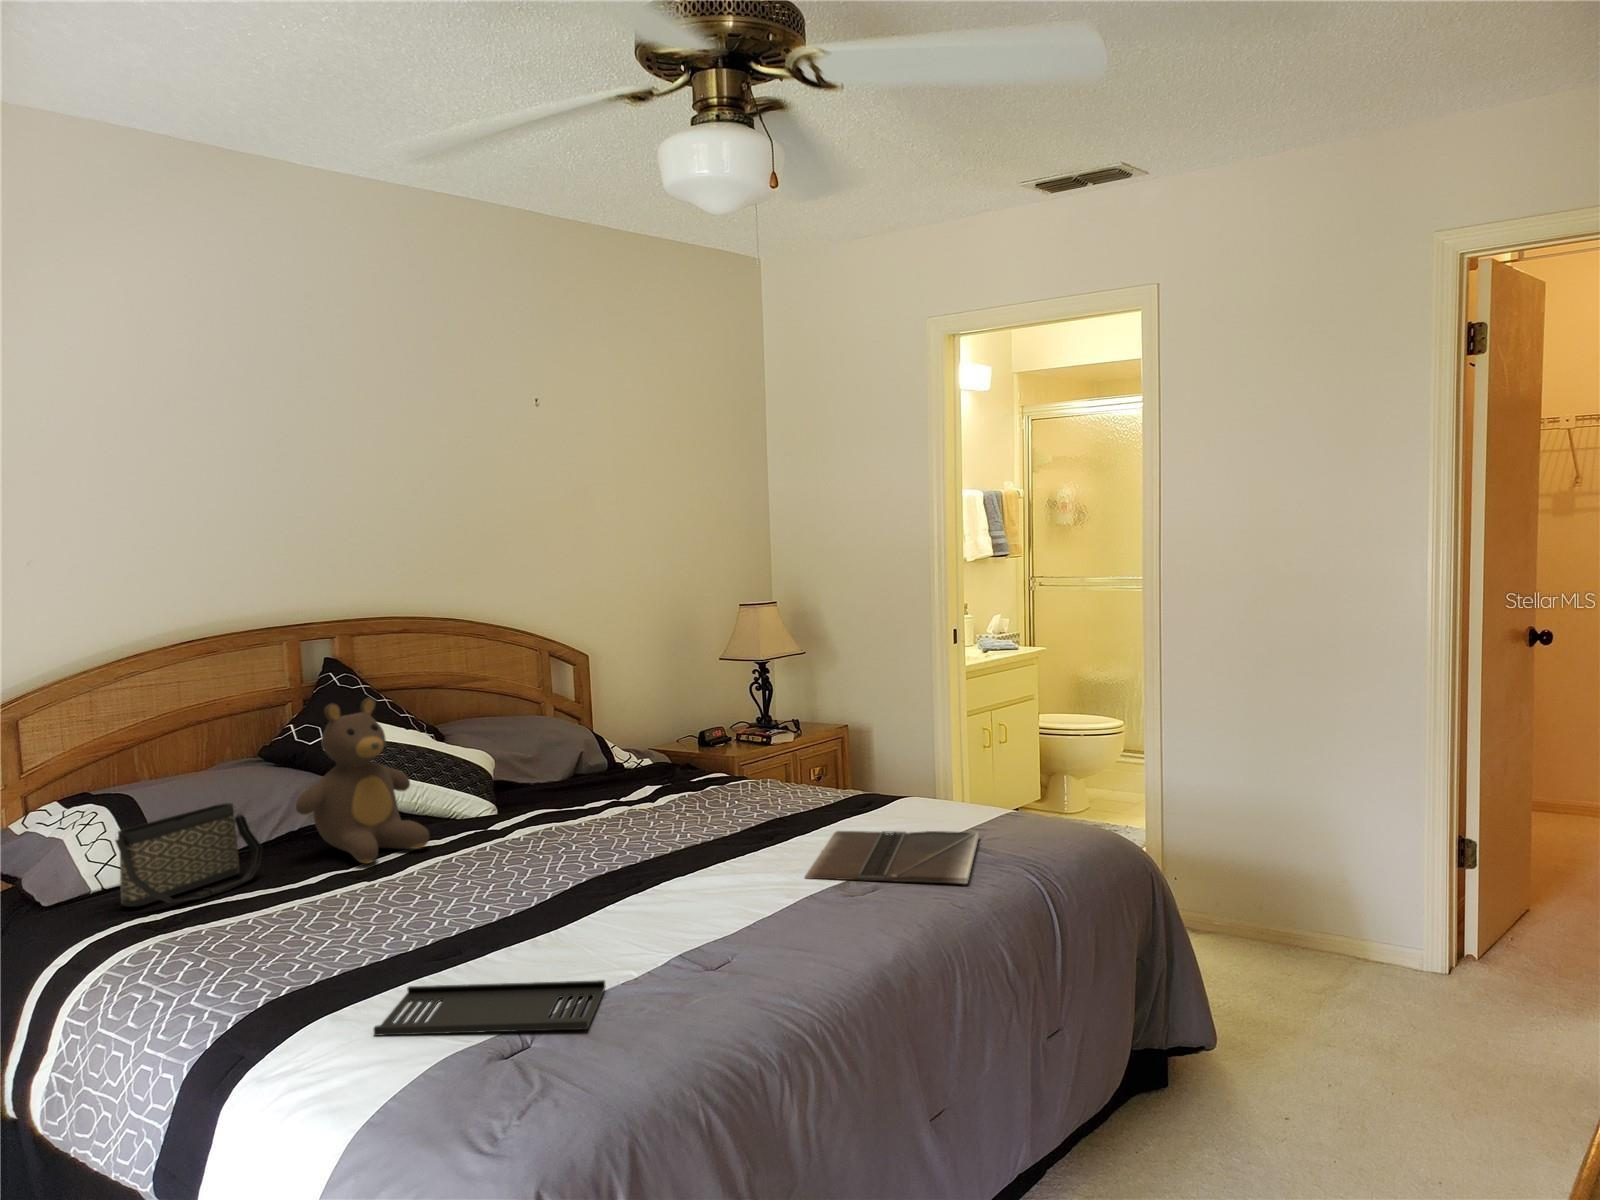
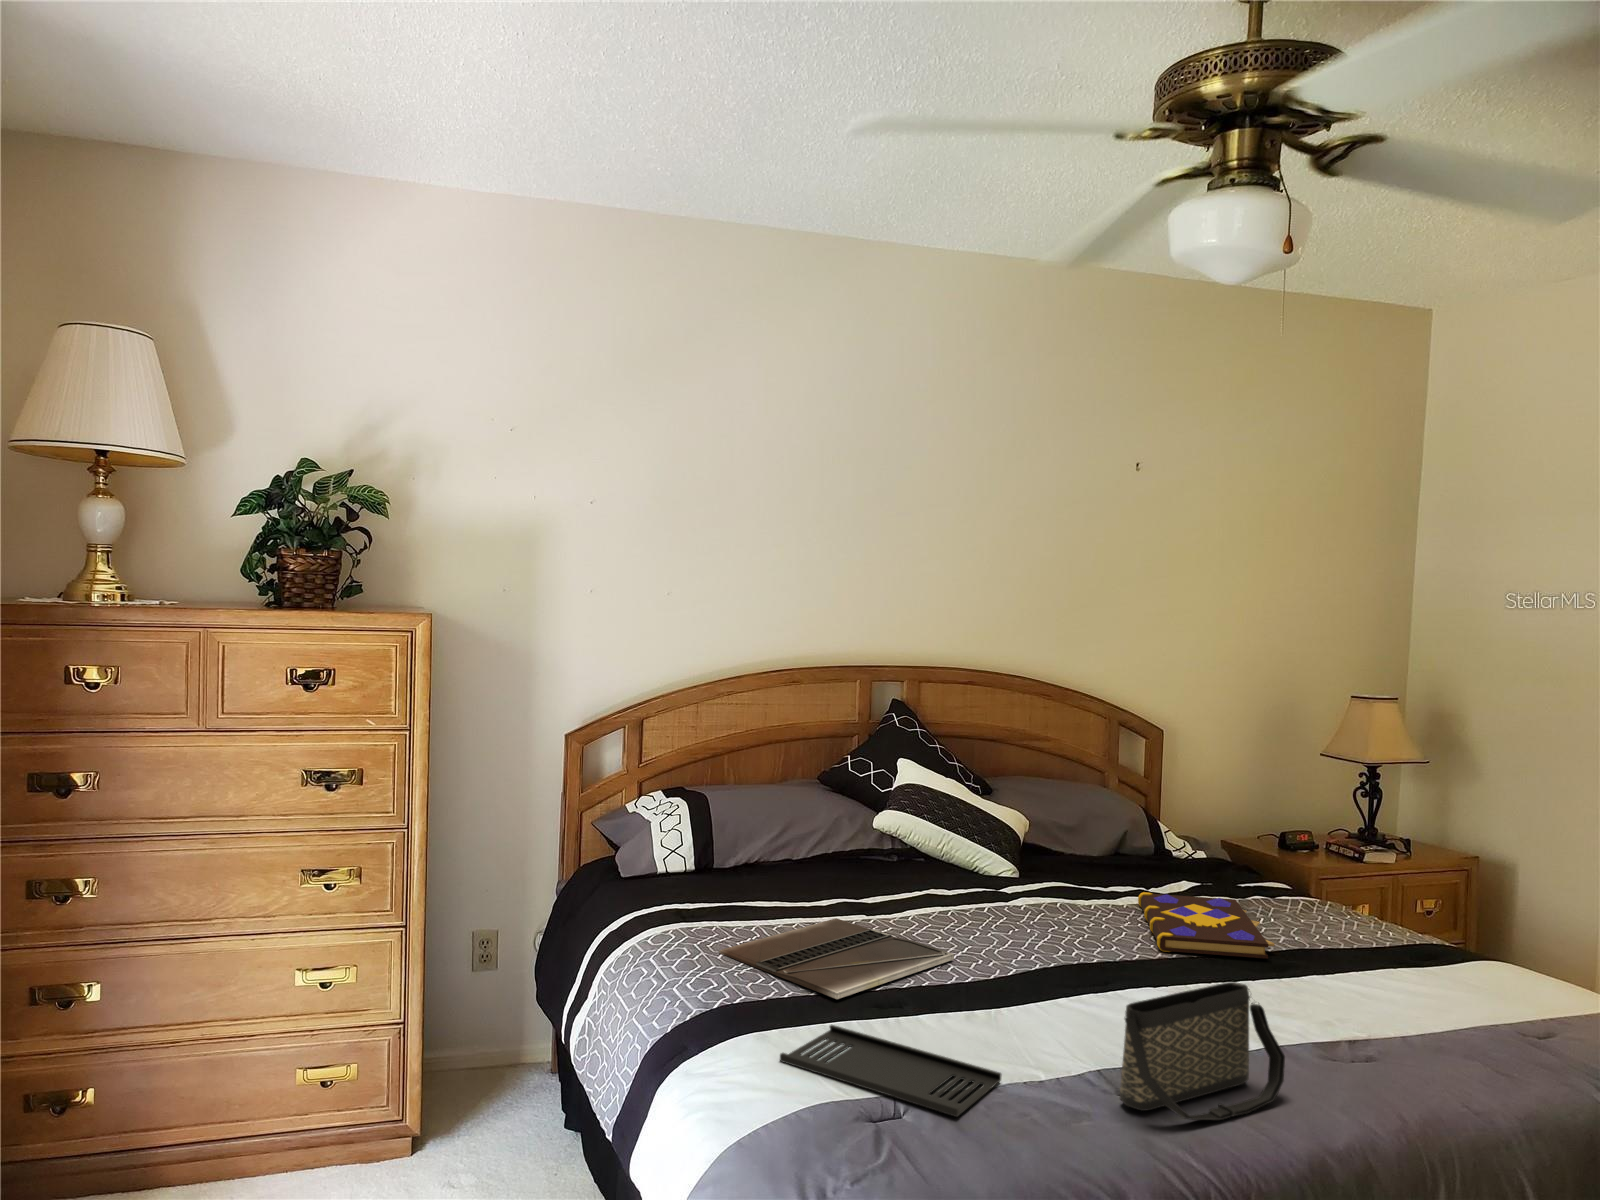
teddy bear: present [296,697,429,863] -> none [824,746,935,900]
book: none [625,791,759,847] -> present [1138,892,1275,959]
handbag: present [115,803,262,907] -> present [1120,982,1285,1120]
laptop: present [805,831,979,884] -> present [719,918,954,999]

